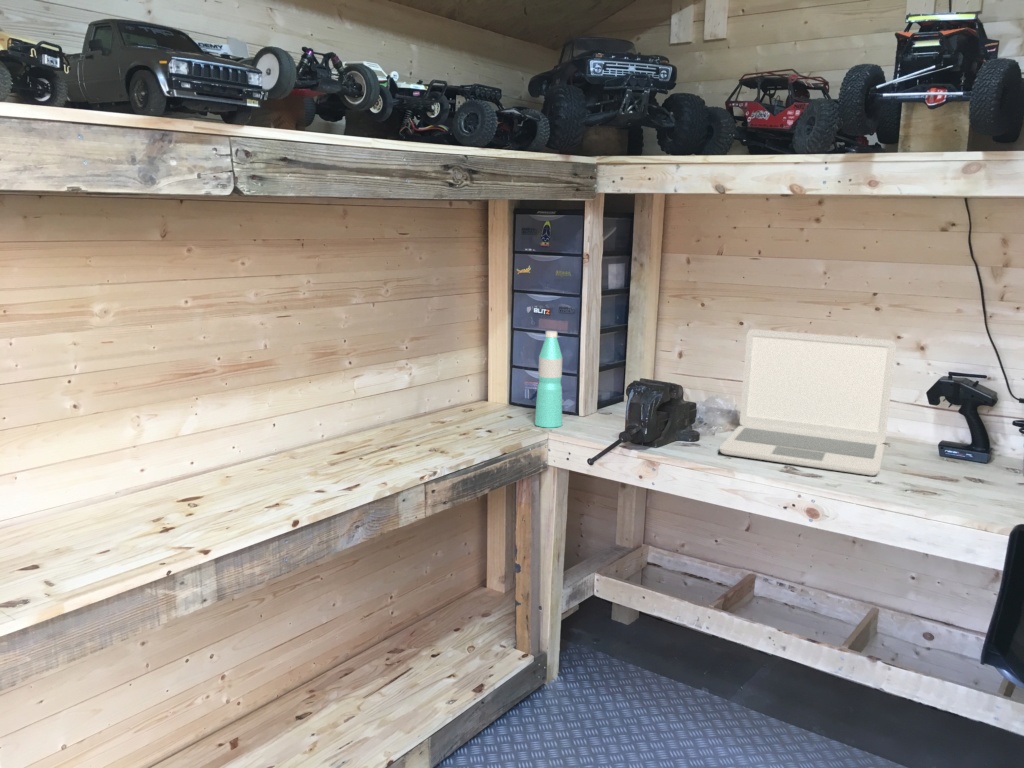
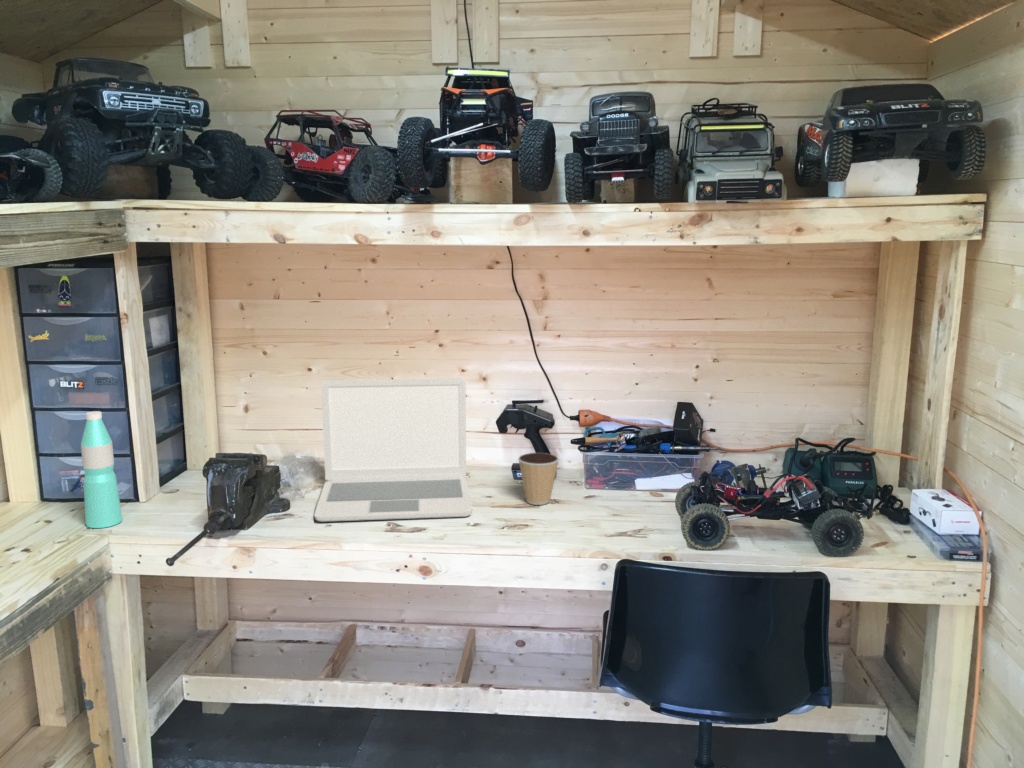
coffee cup: none [942,426,992,481] -> present [518,453,559,505]

